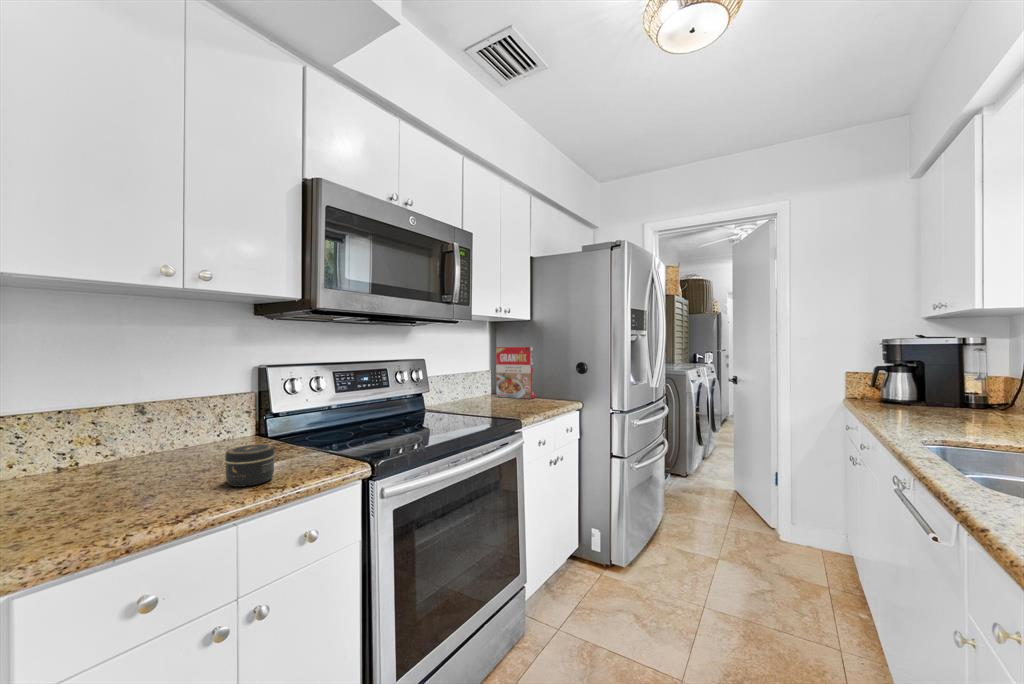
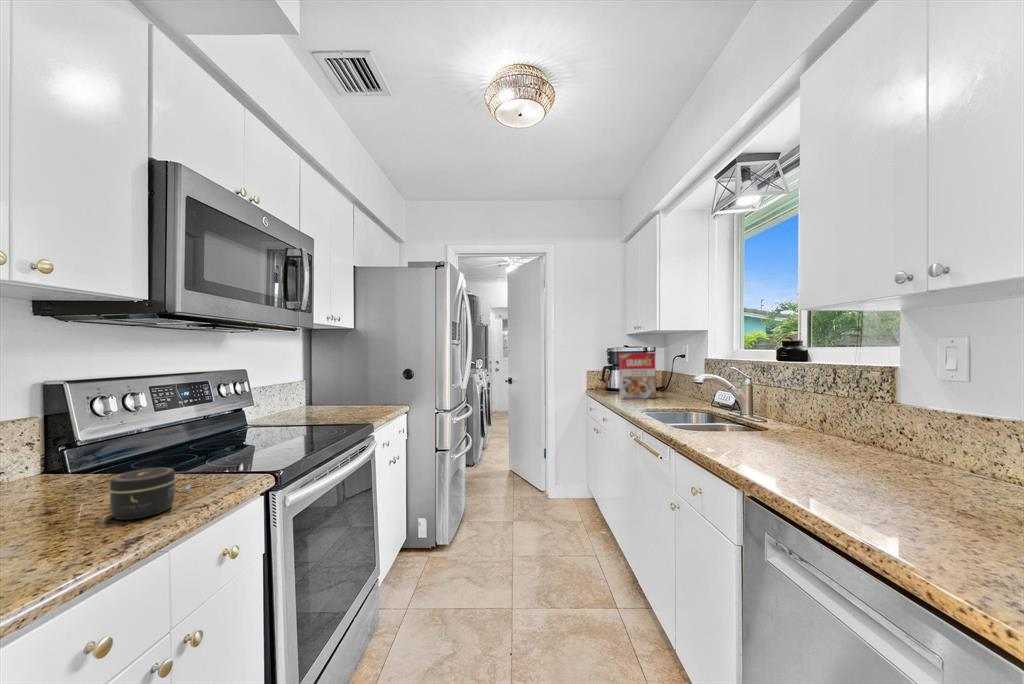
cereal box: present [496,347,535,399] -> present [619,353,656,399]

